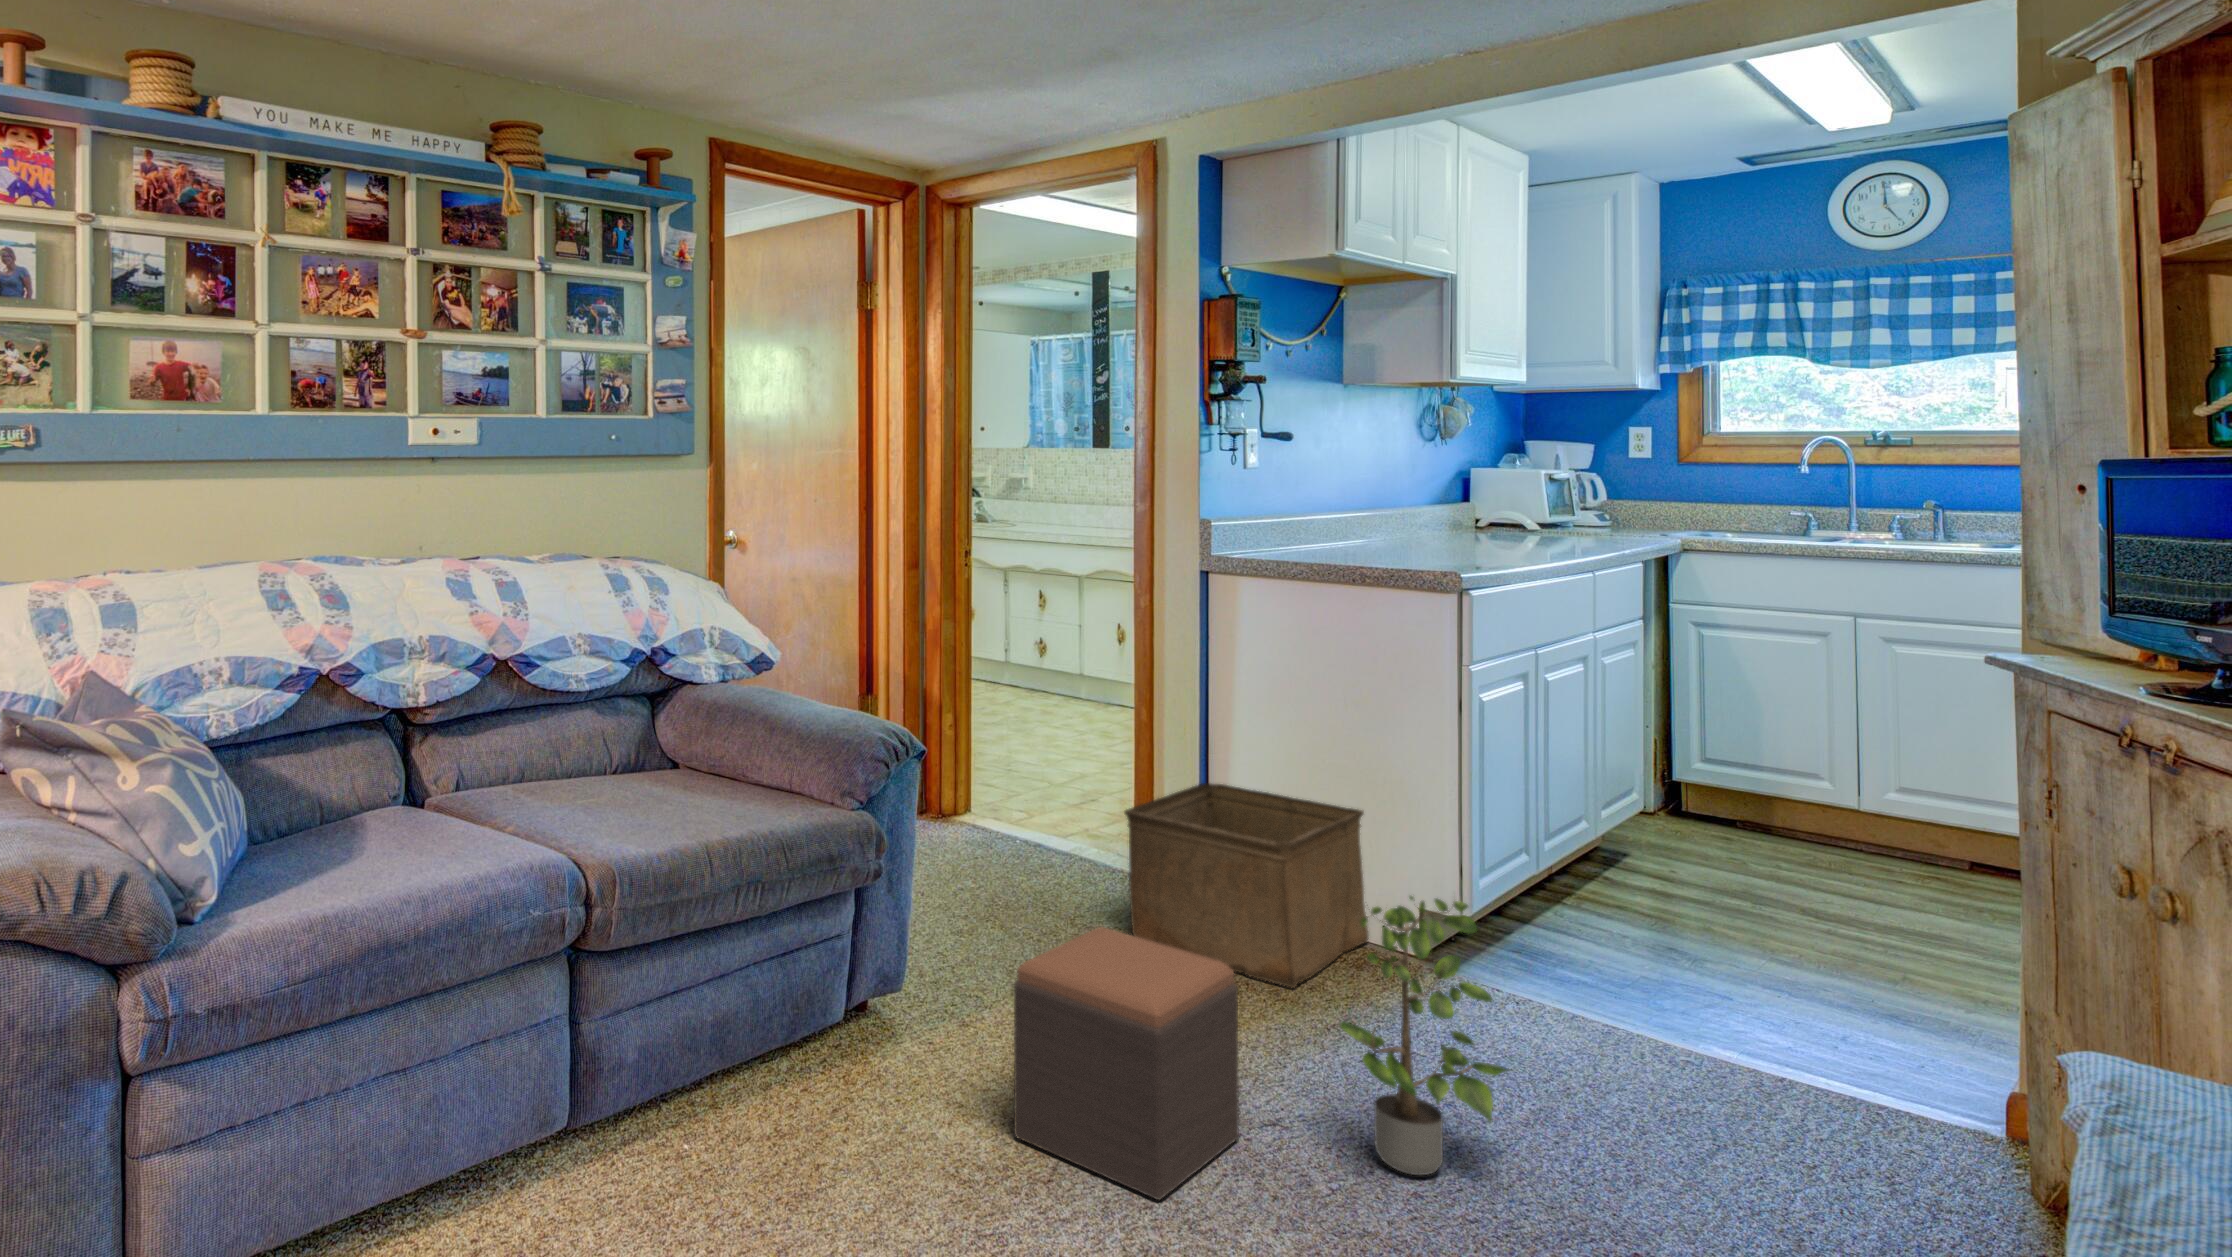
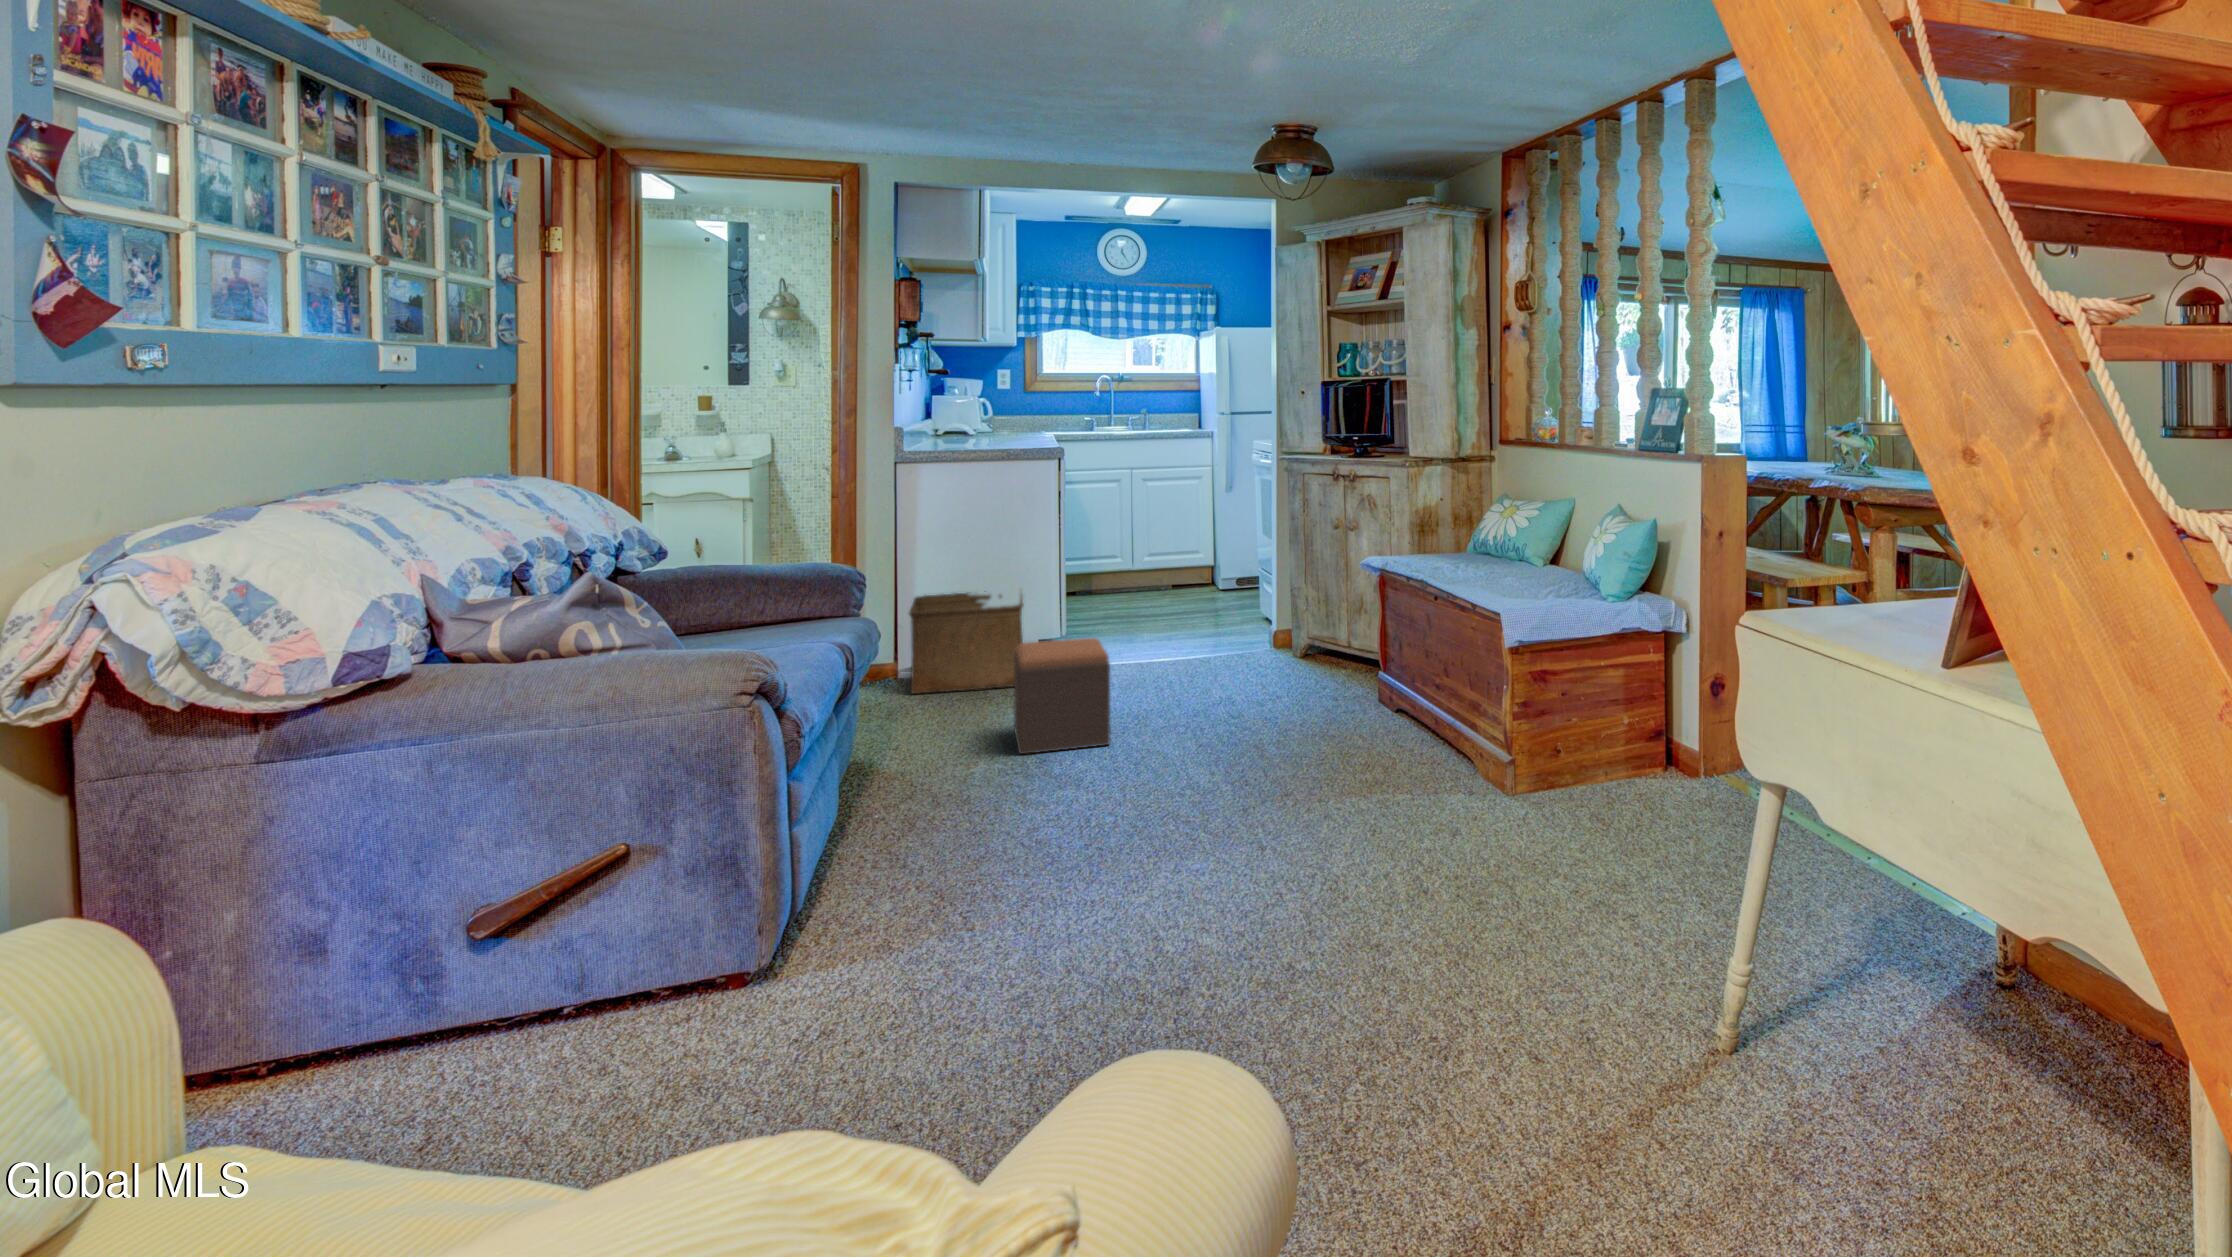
potted plant: present [1340,896,1508,1175] -> none [1136,581,1201,711]

